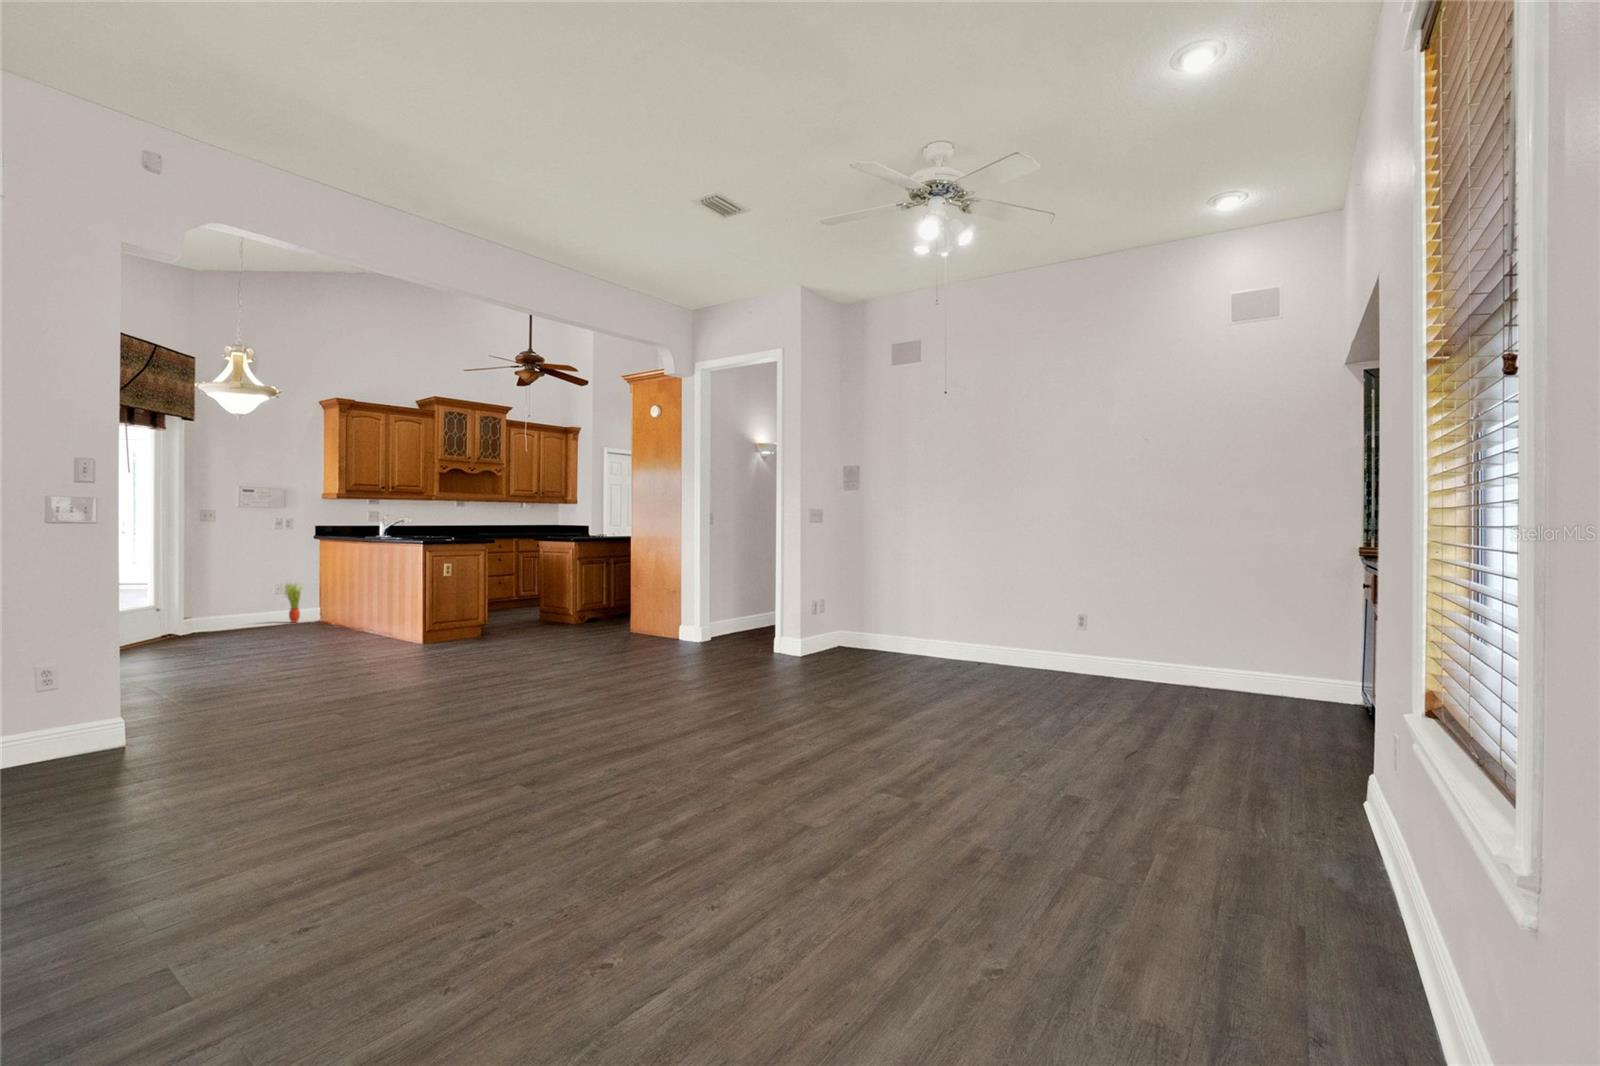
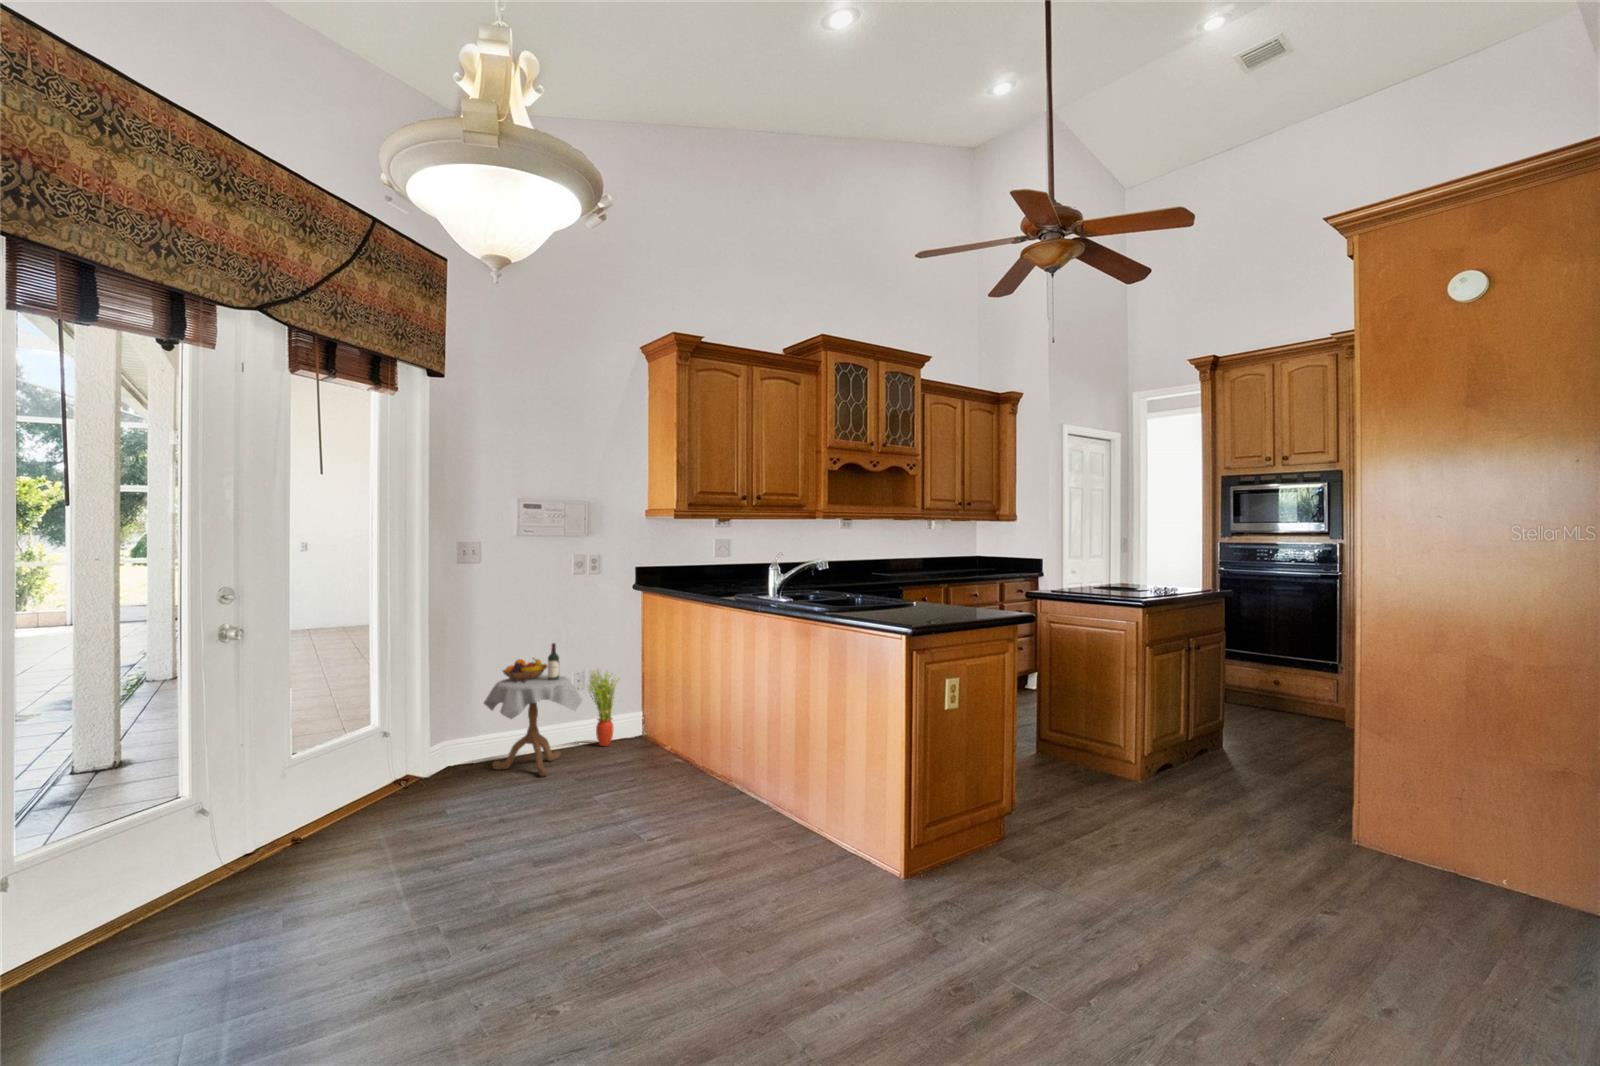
side table: none [219,564,281,631] -> present [484,643,582,776]

